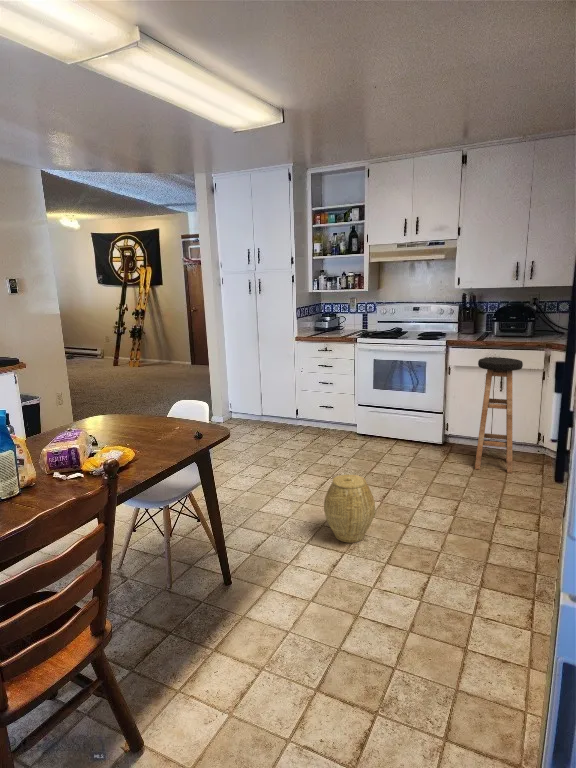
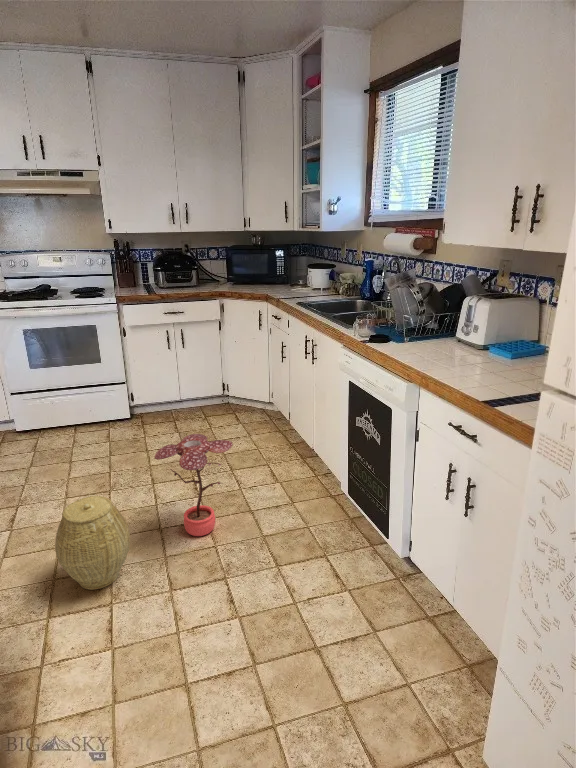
bar stool: present [475,358,523,473] -> none [162,311,216,435]
potted plant: none [409,456,476,542] -> present [155,434,233,536]

